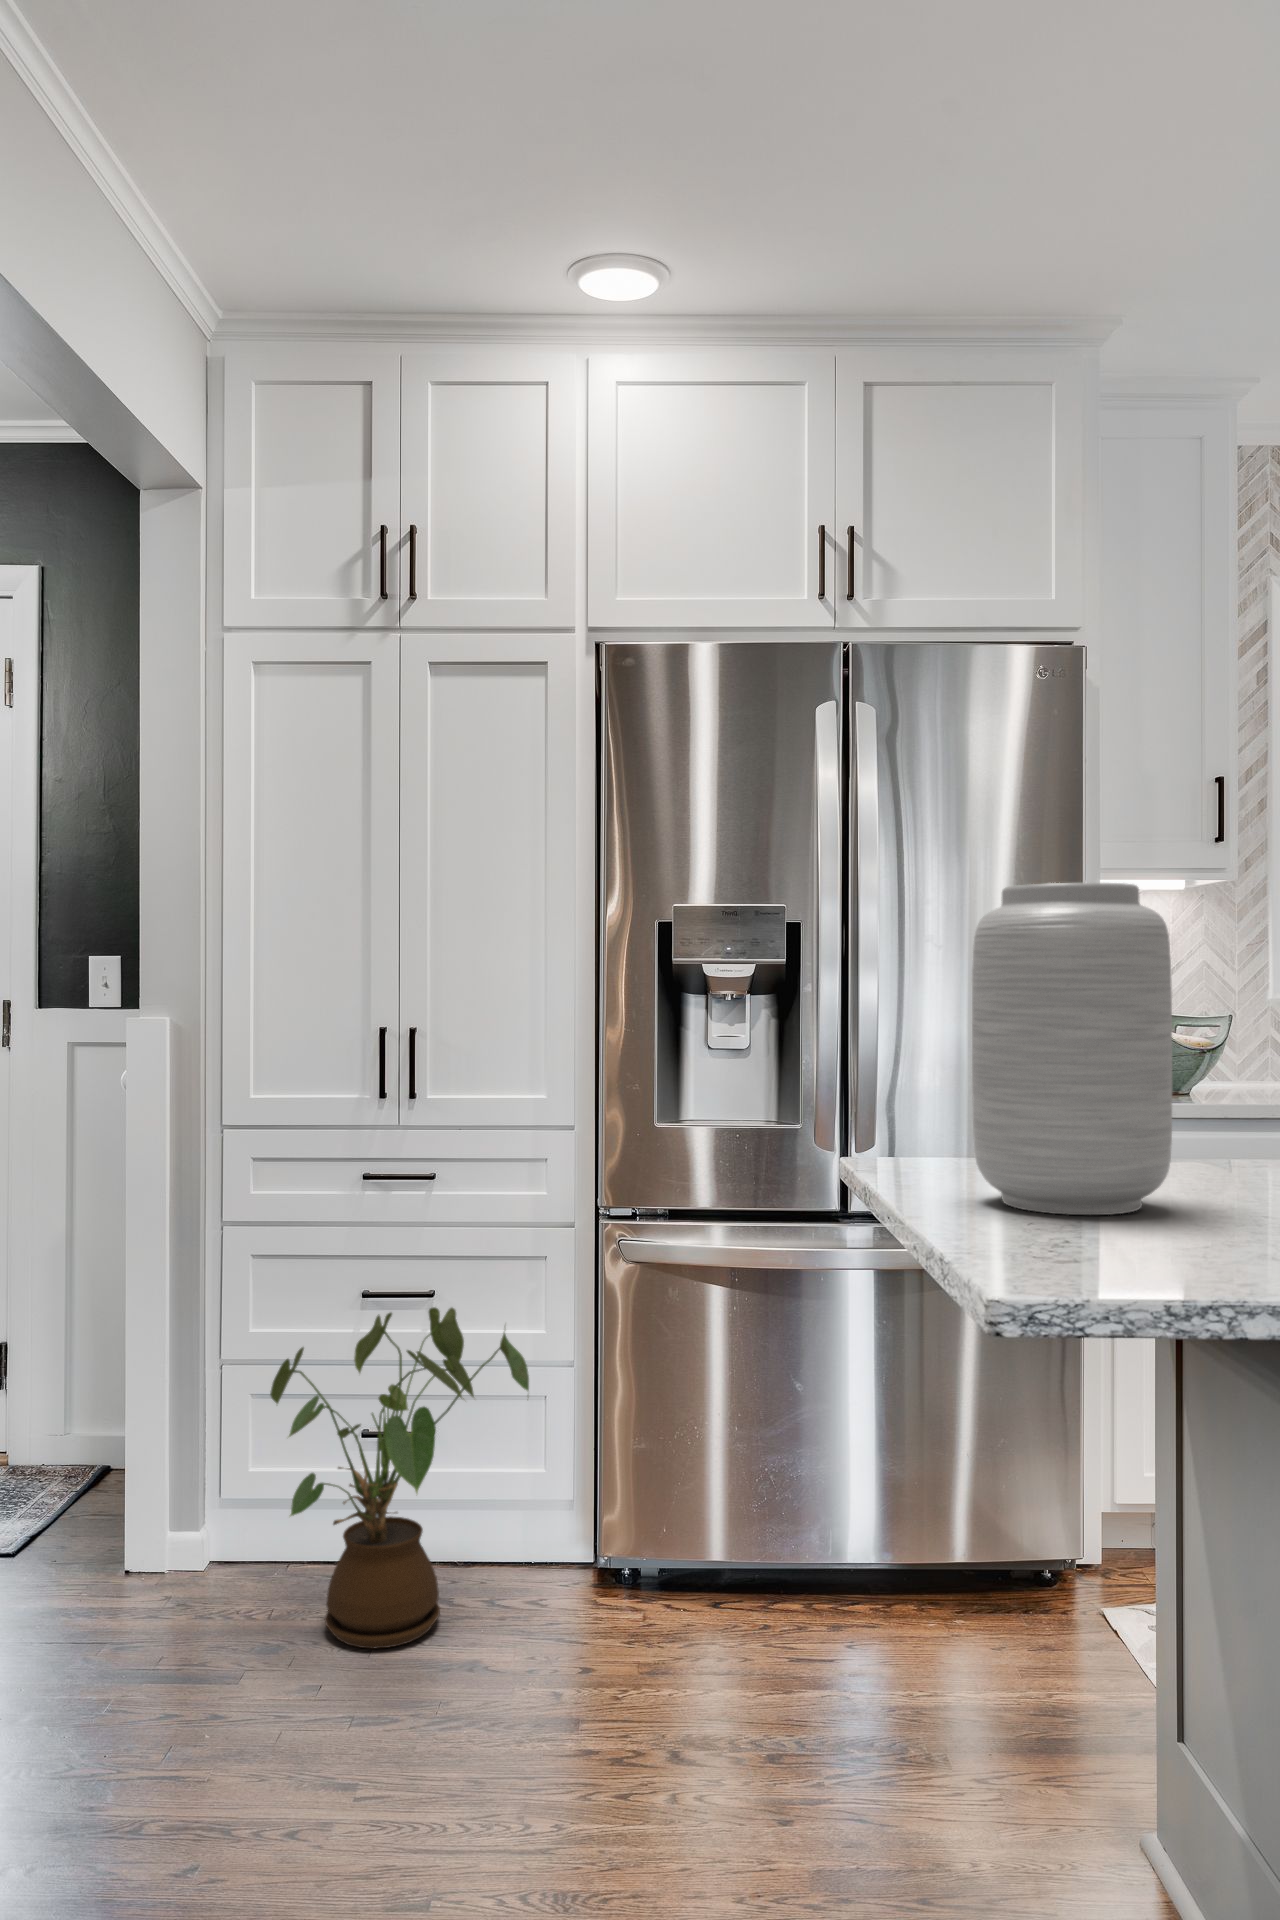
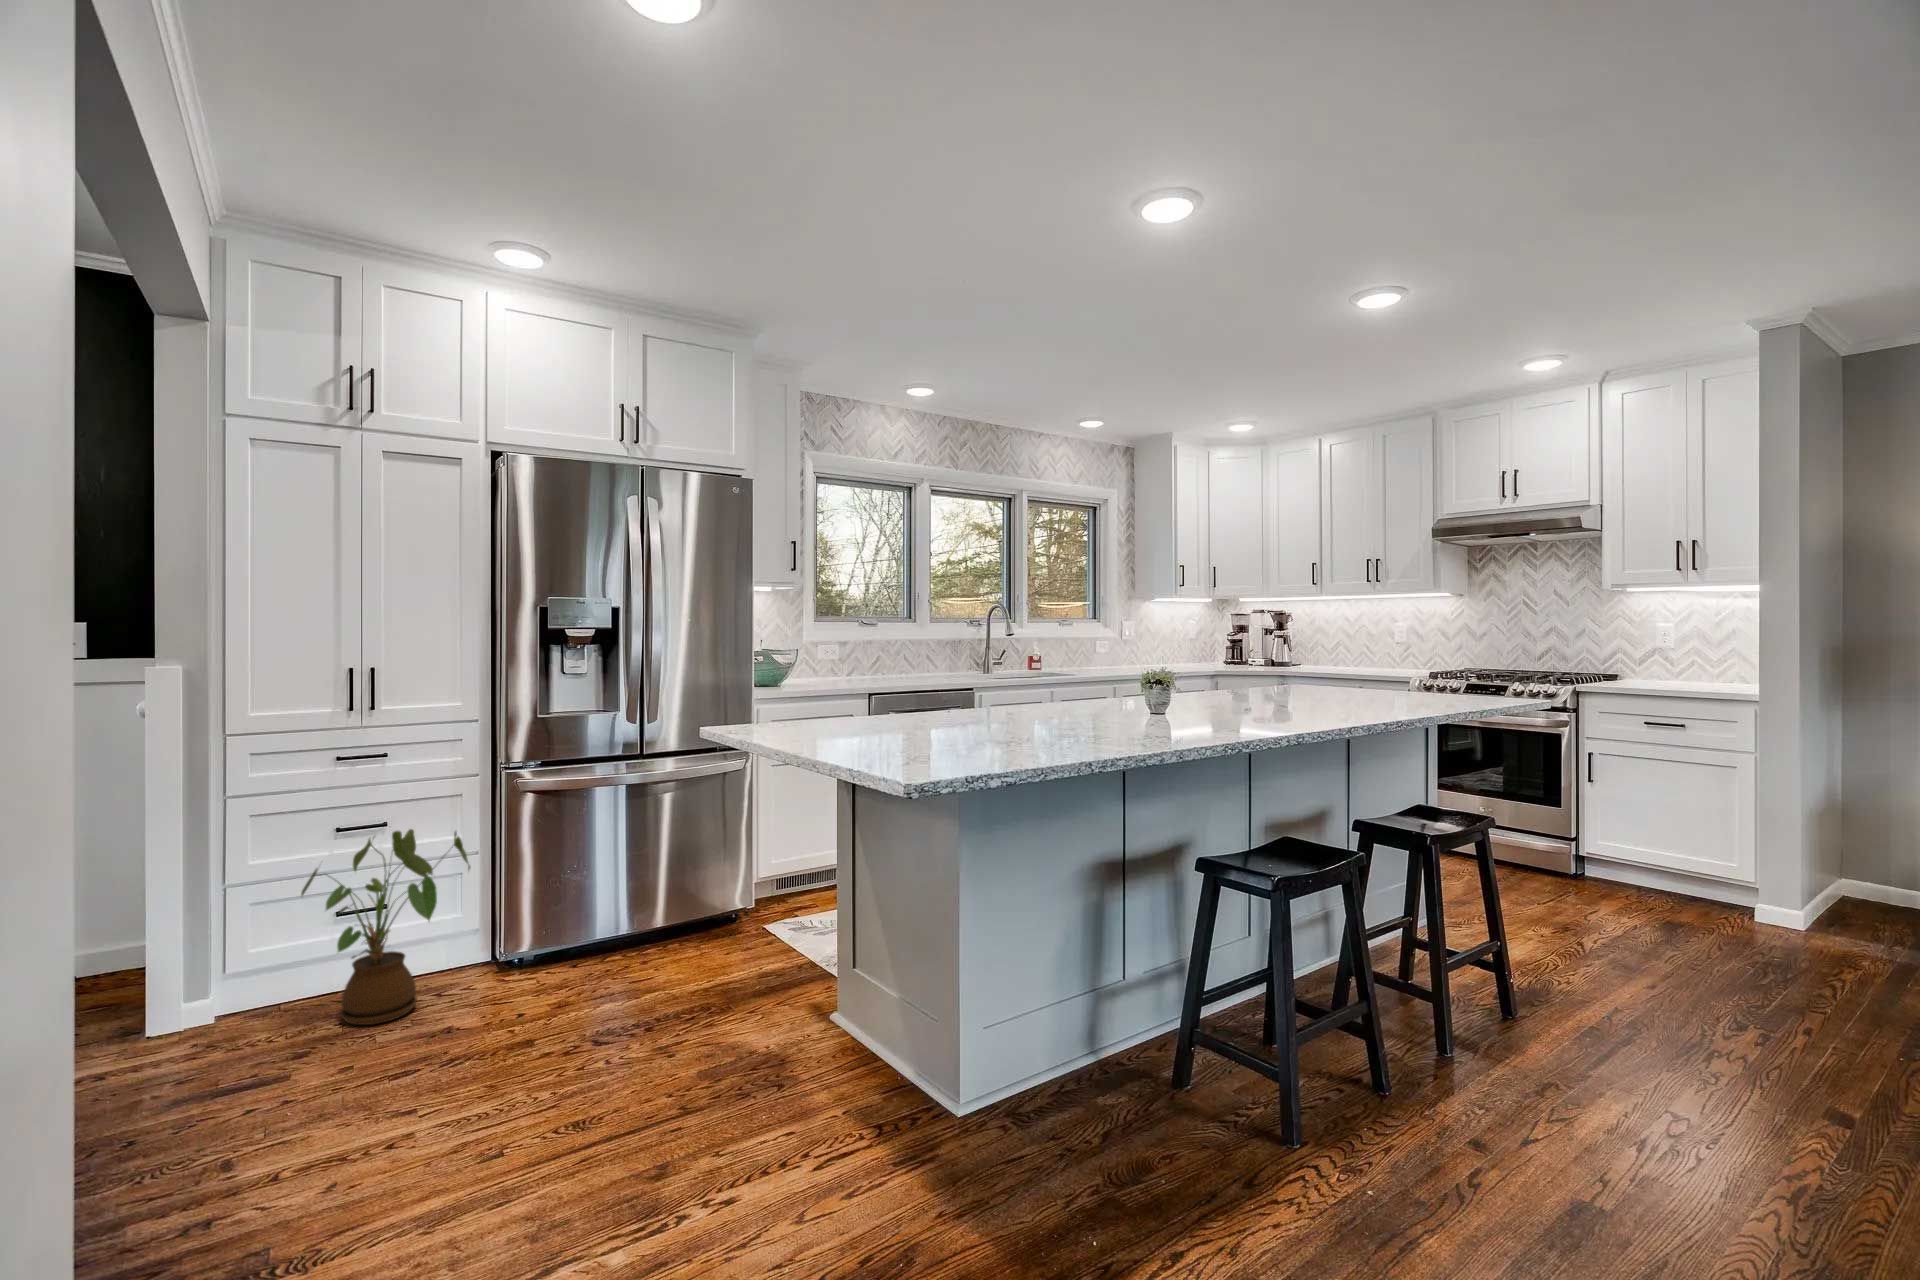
vase: present [972,883,1172,1215] -> none [771,607,844,730]

